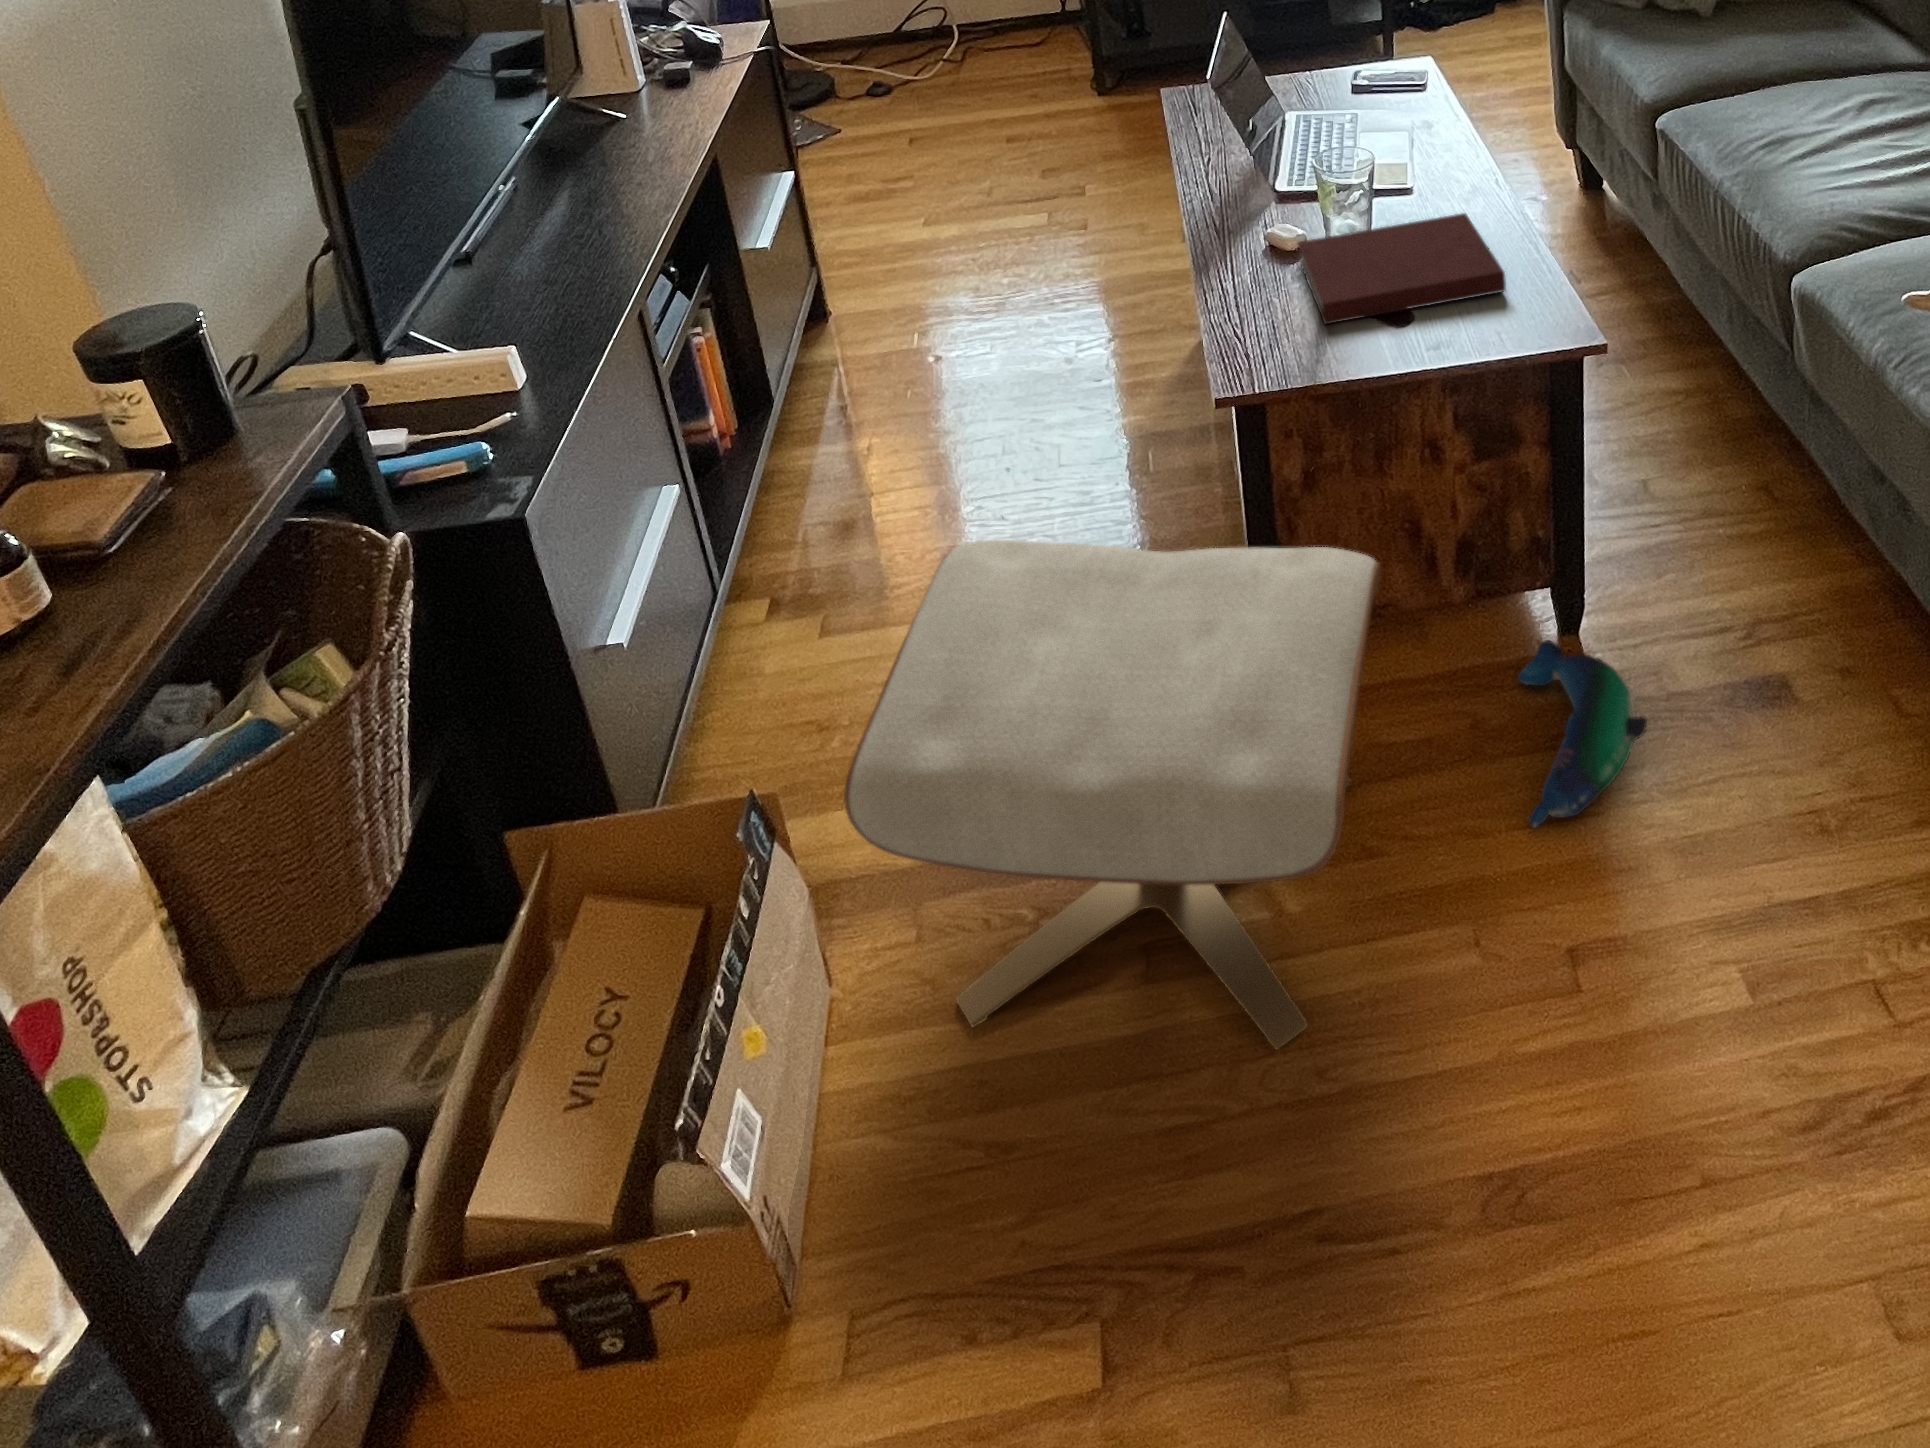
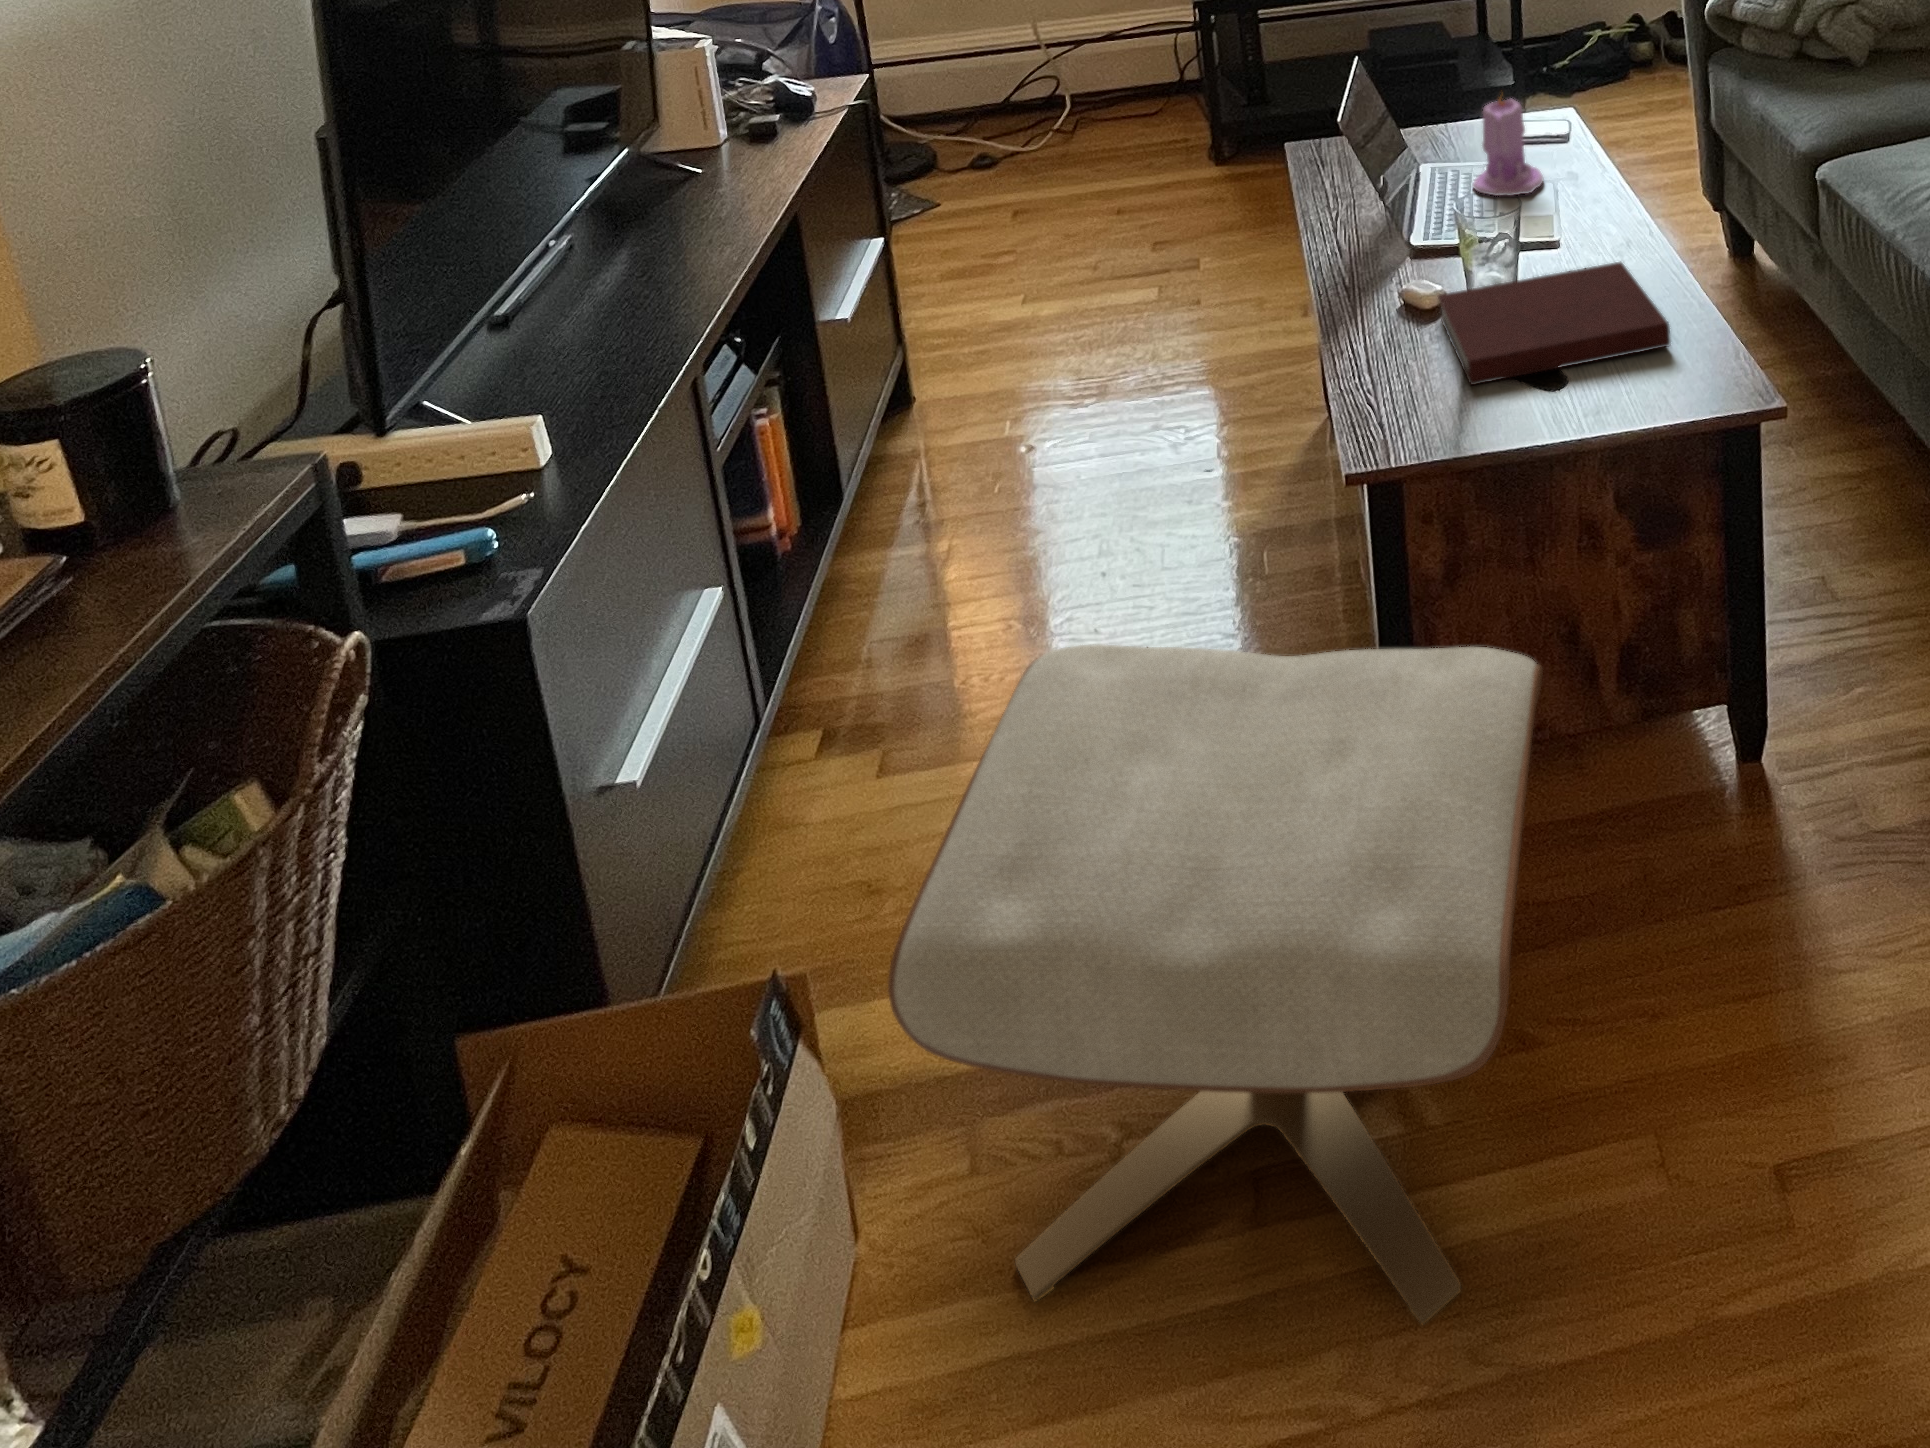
candle: none [1333,49,1399,146] -> present [1473,98,1543,196]
plush toy: present [1518,640,1647,828] -> none [1696,764,1857,1006]

